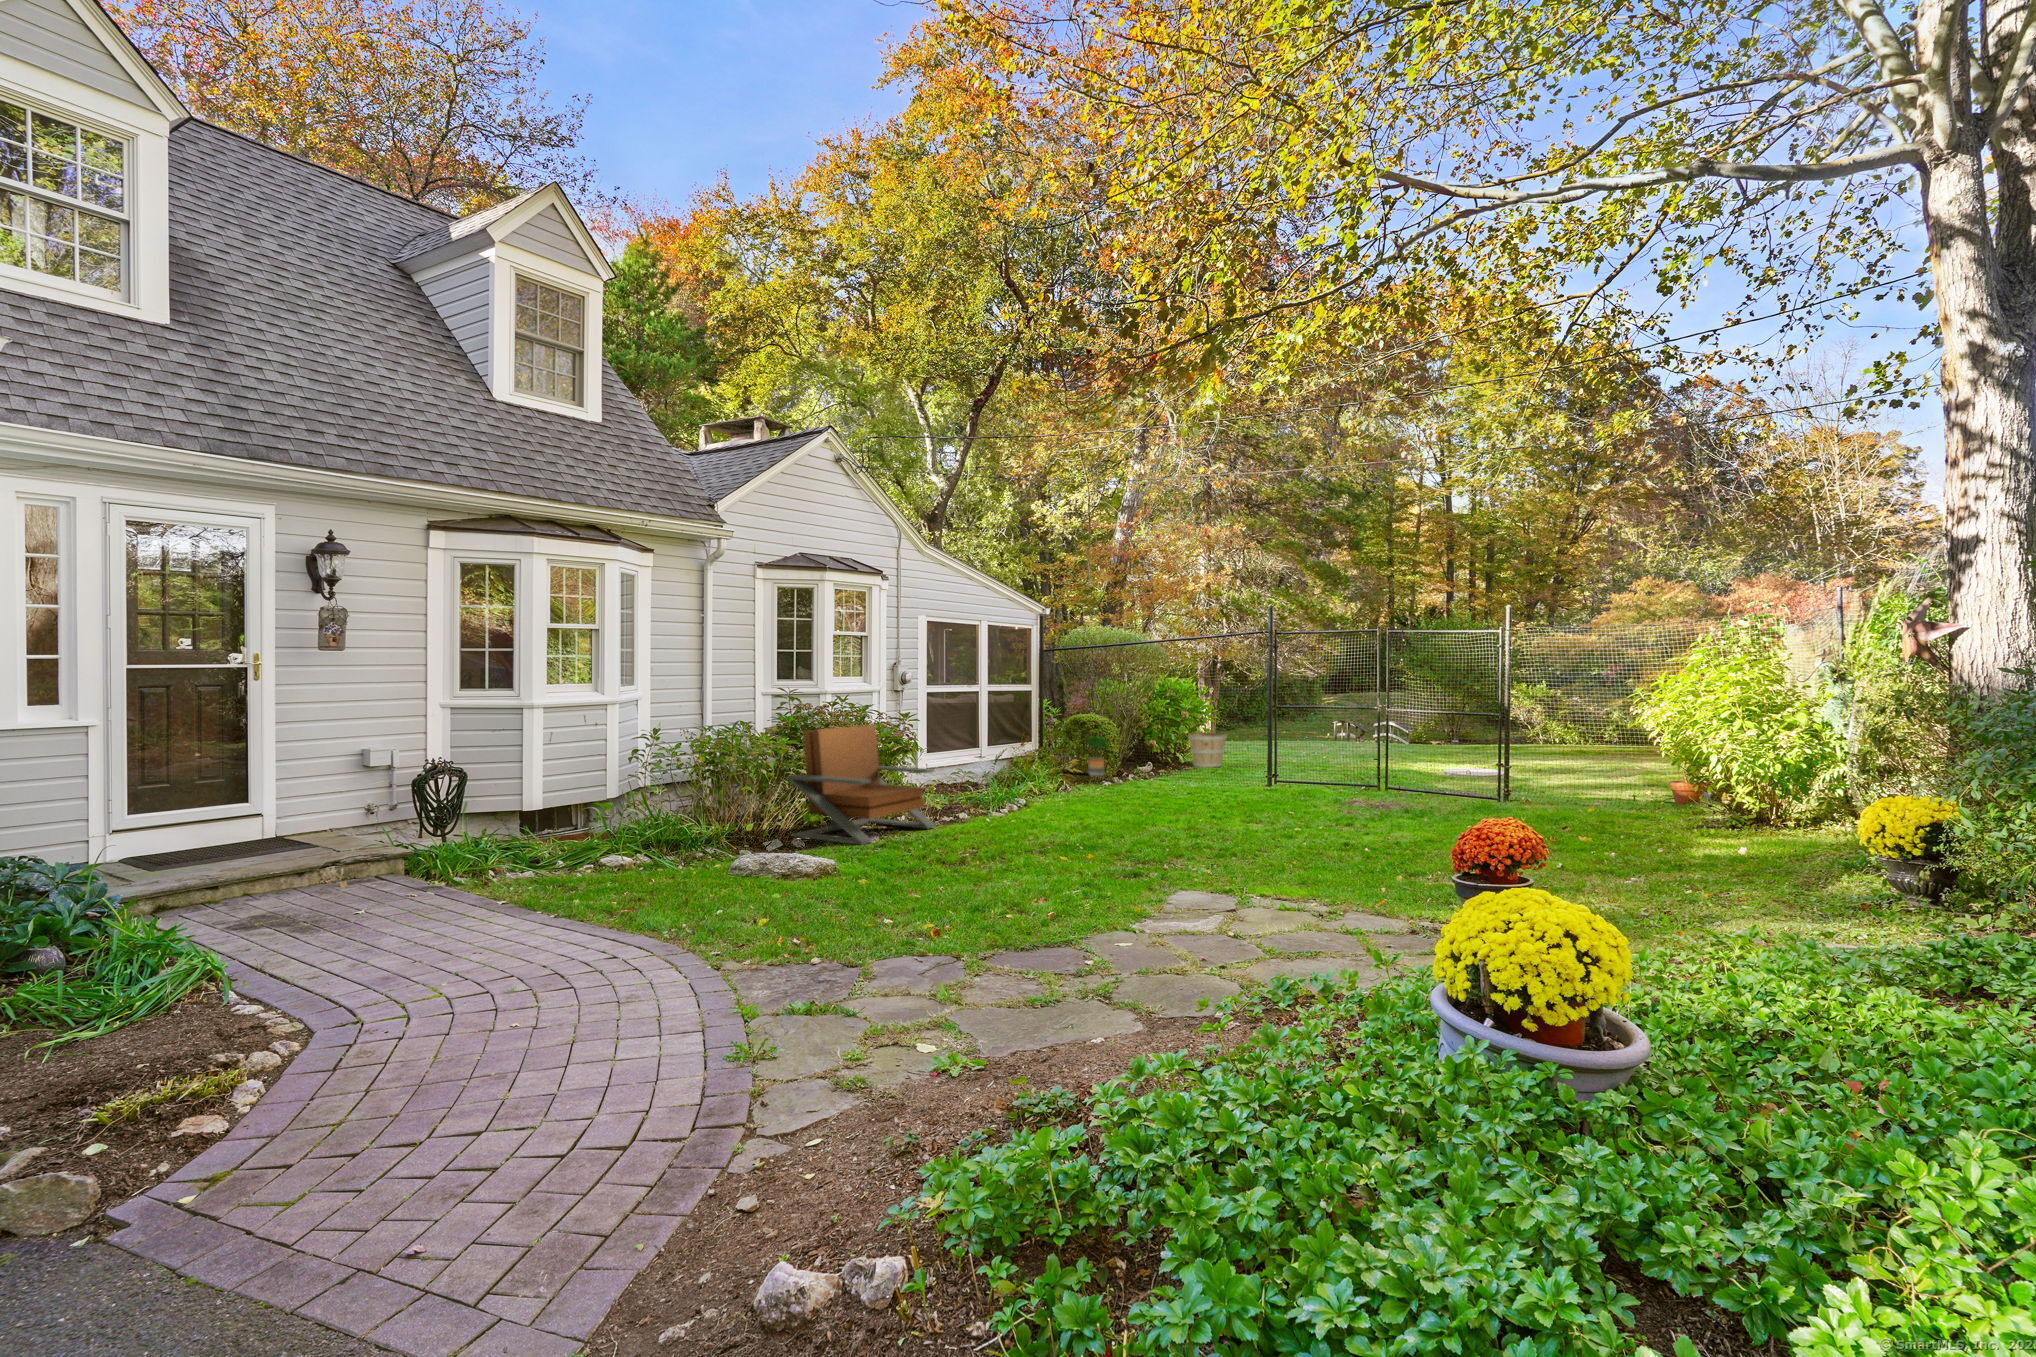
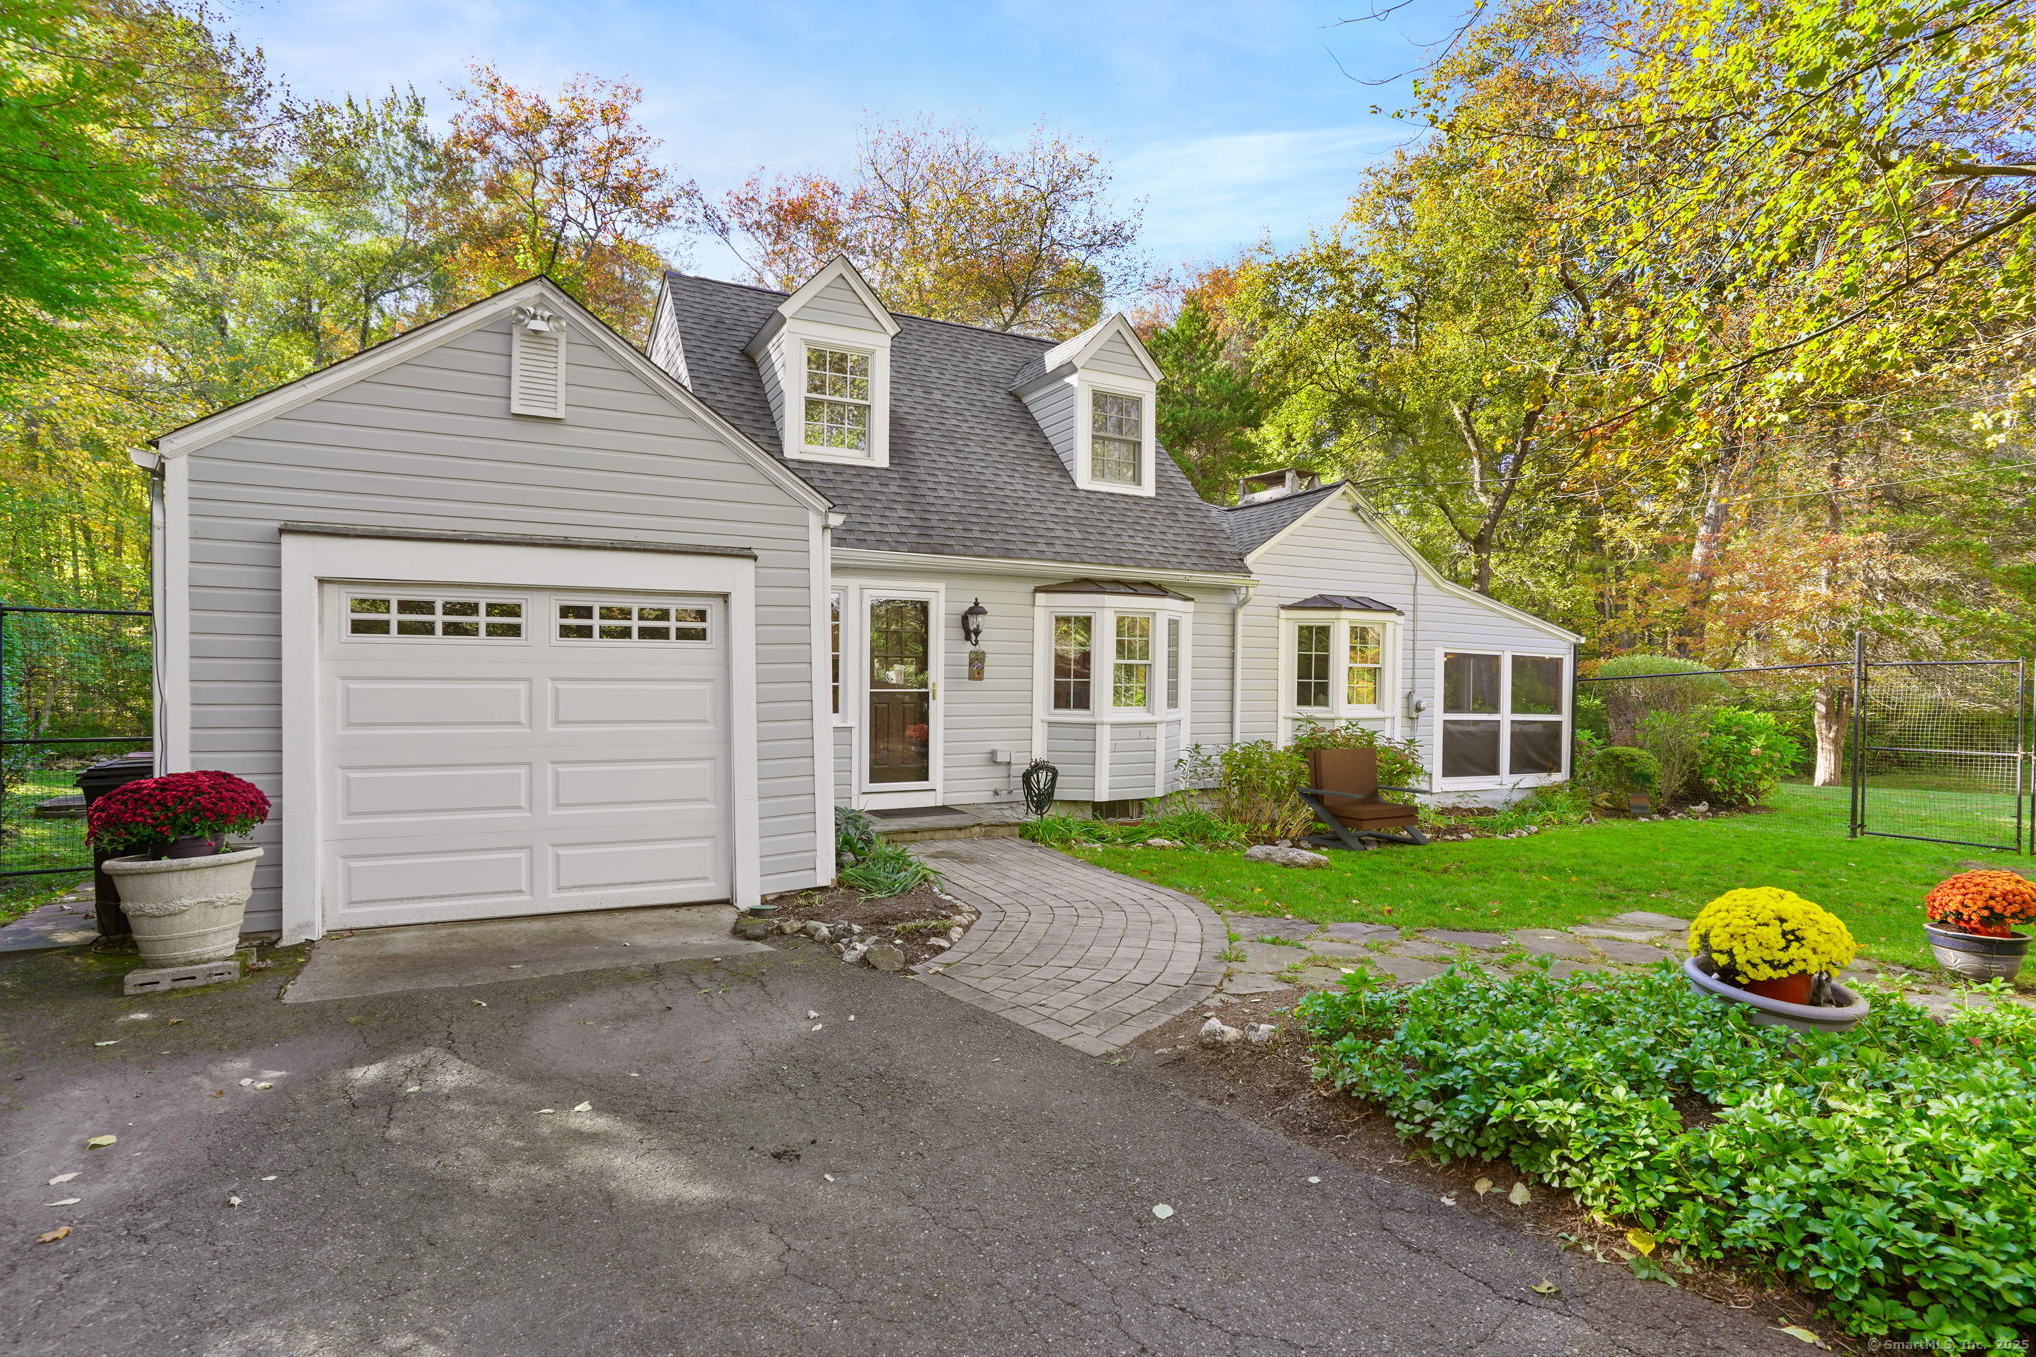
wooden bucket: present [1188,732,1226,768] -> none [1769,774,1825,815]

